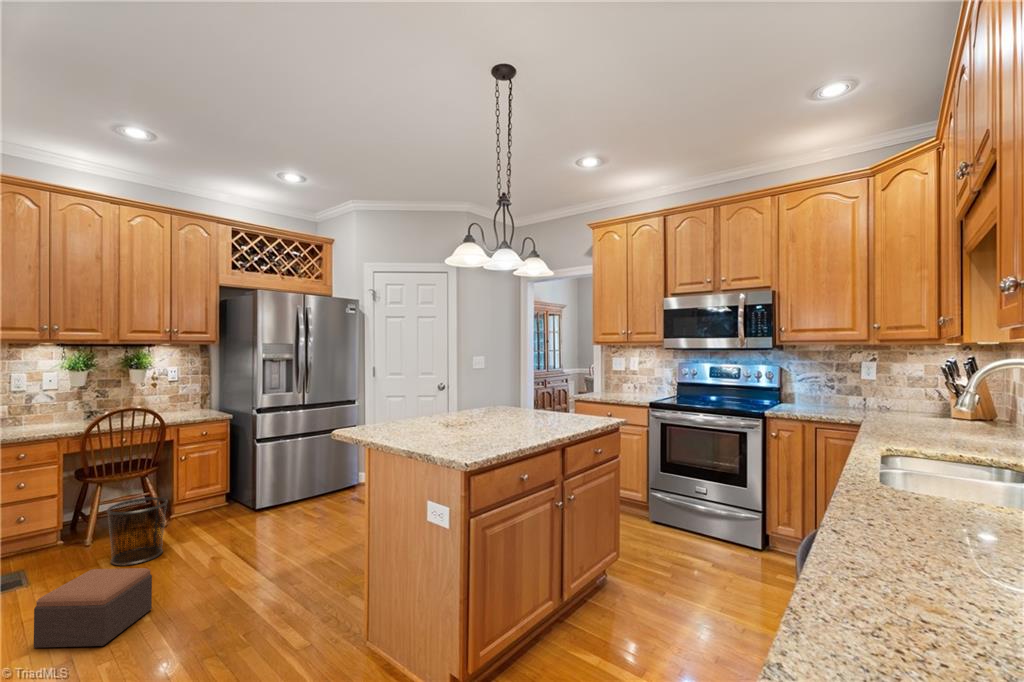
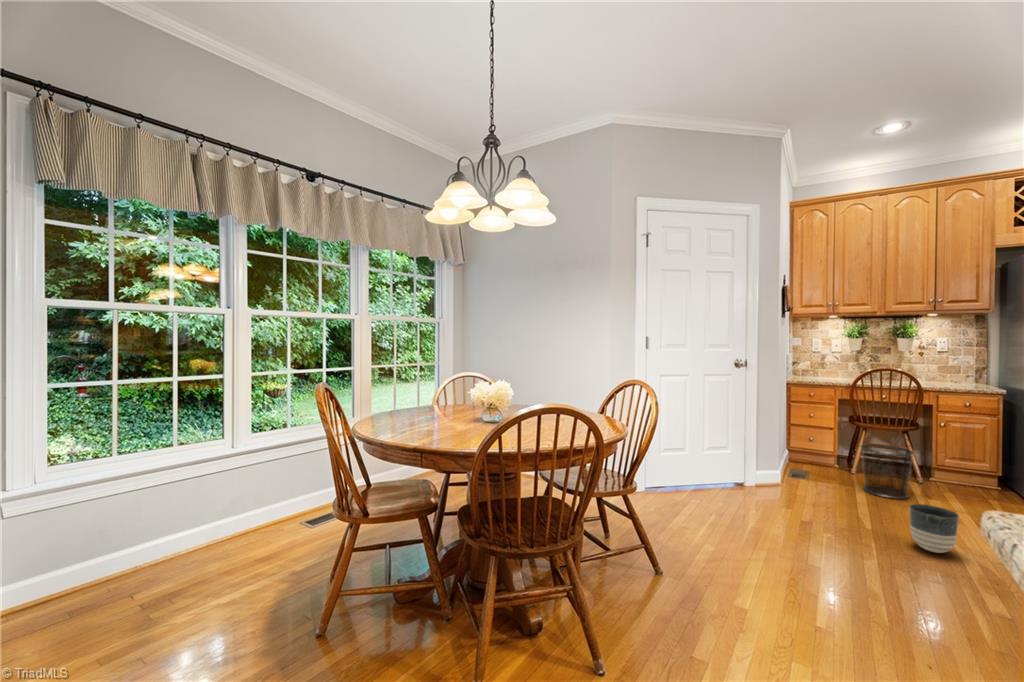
planter: none [194,556,239,610] -> present [909,504,959,553]
footstool: present [34,568,152,648] -> none [796,477,877,528]

